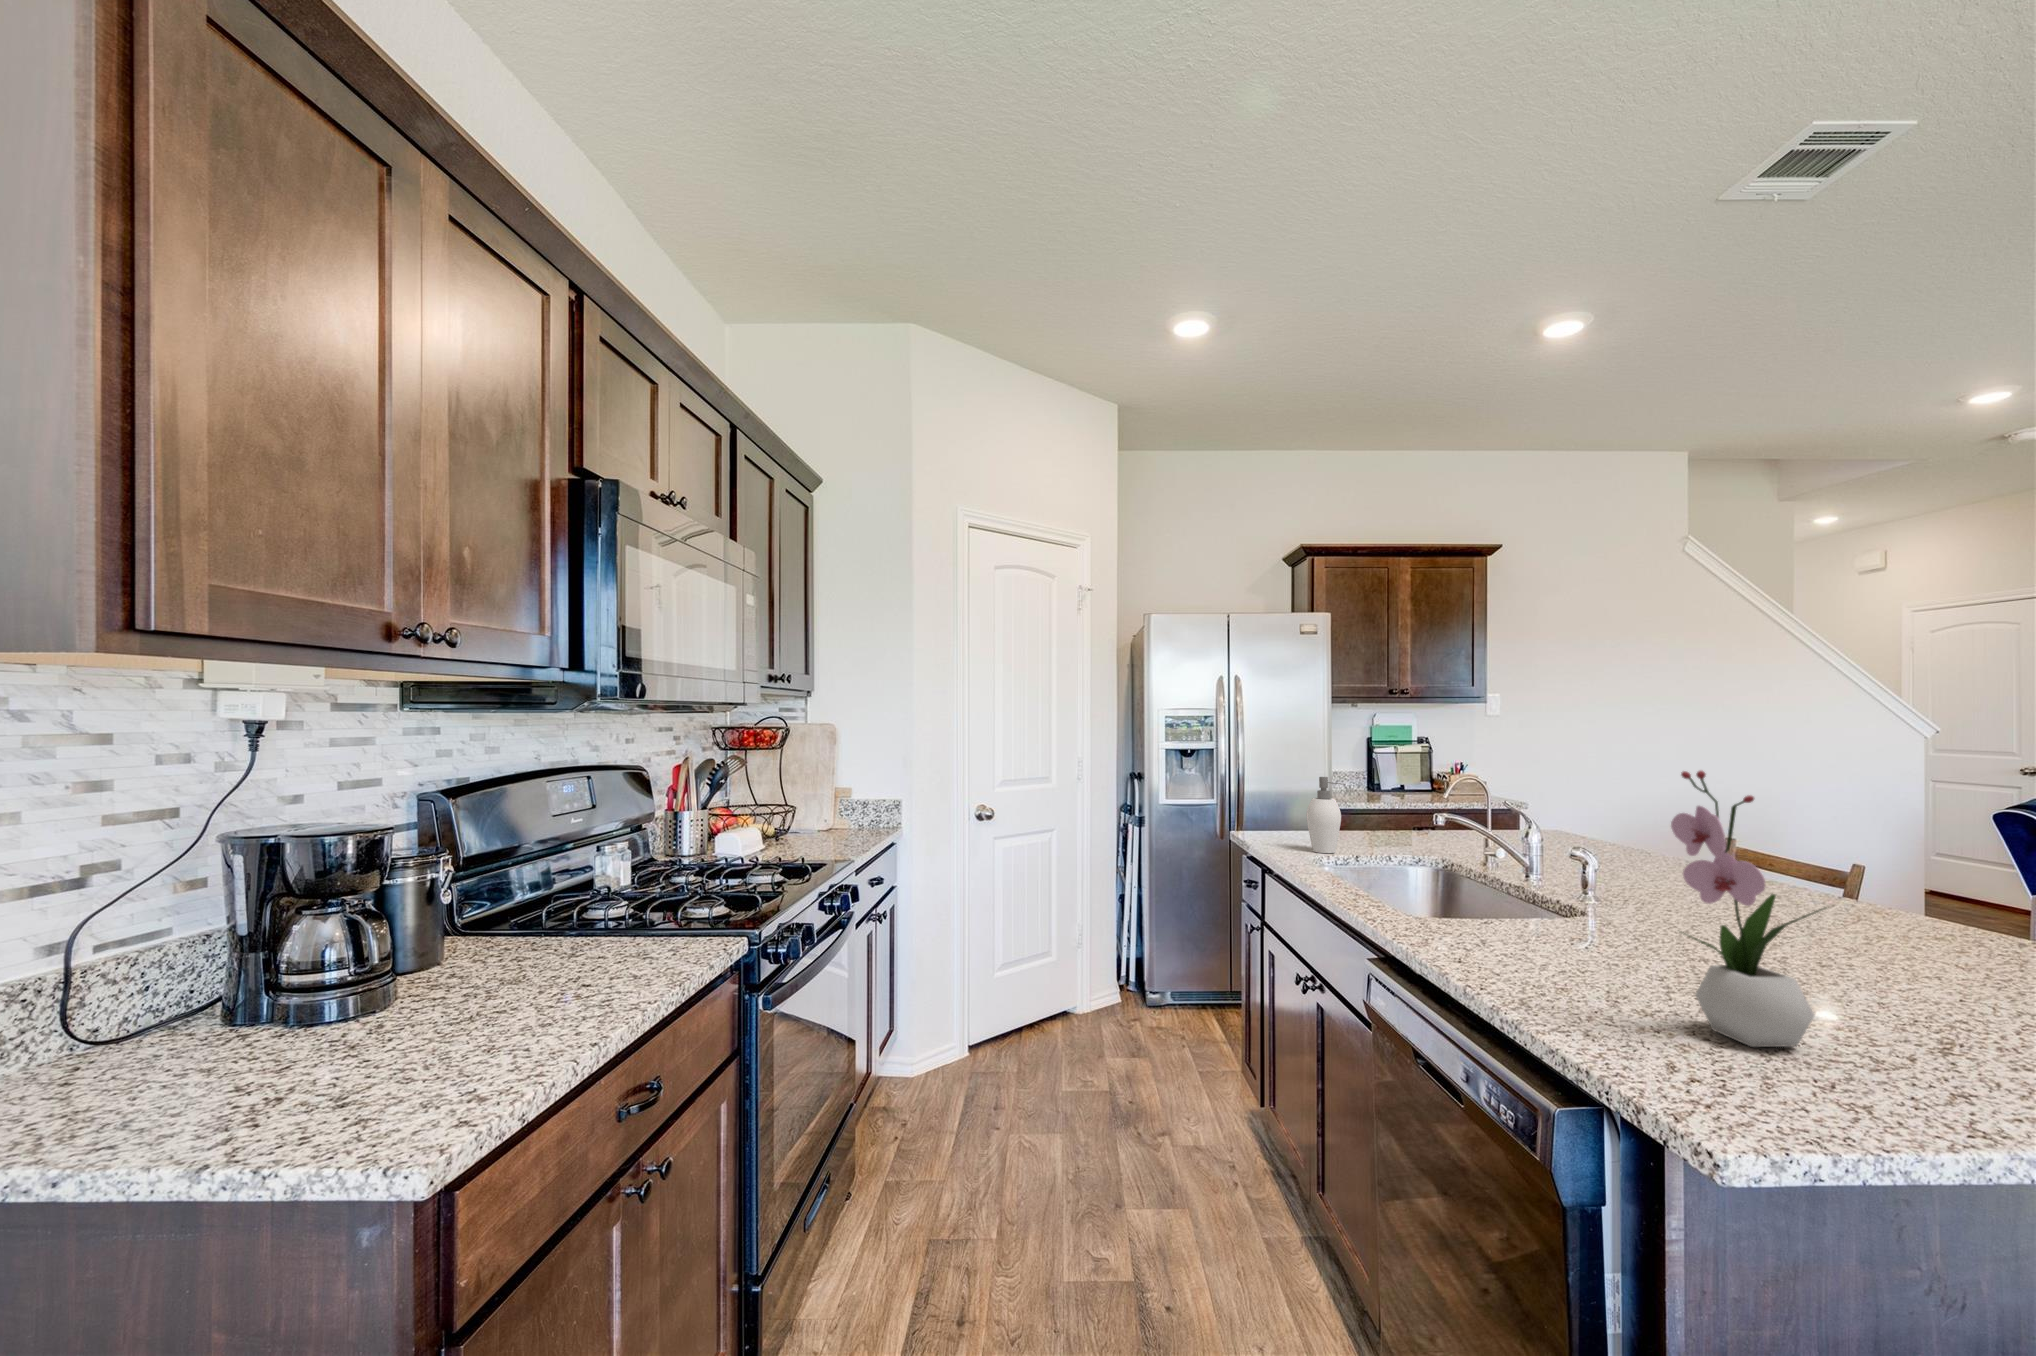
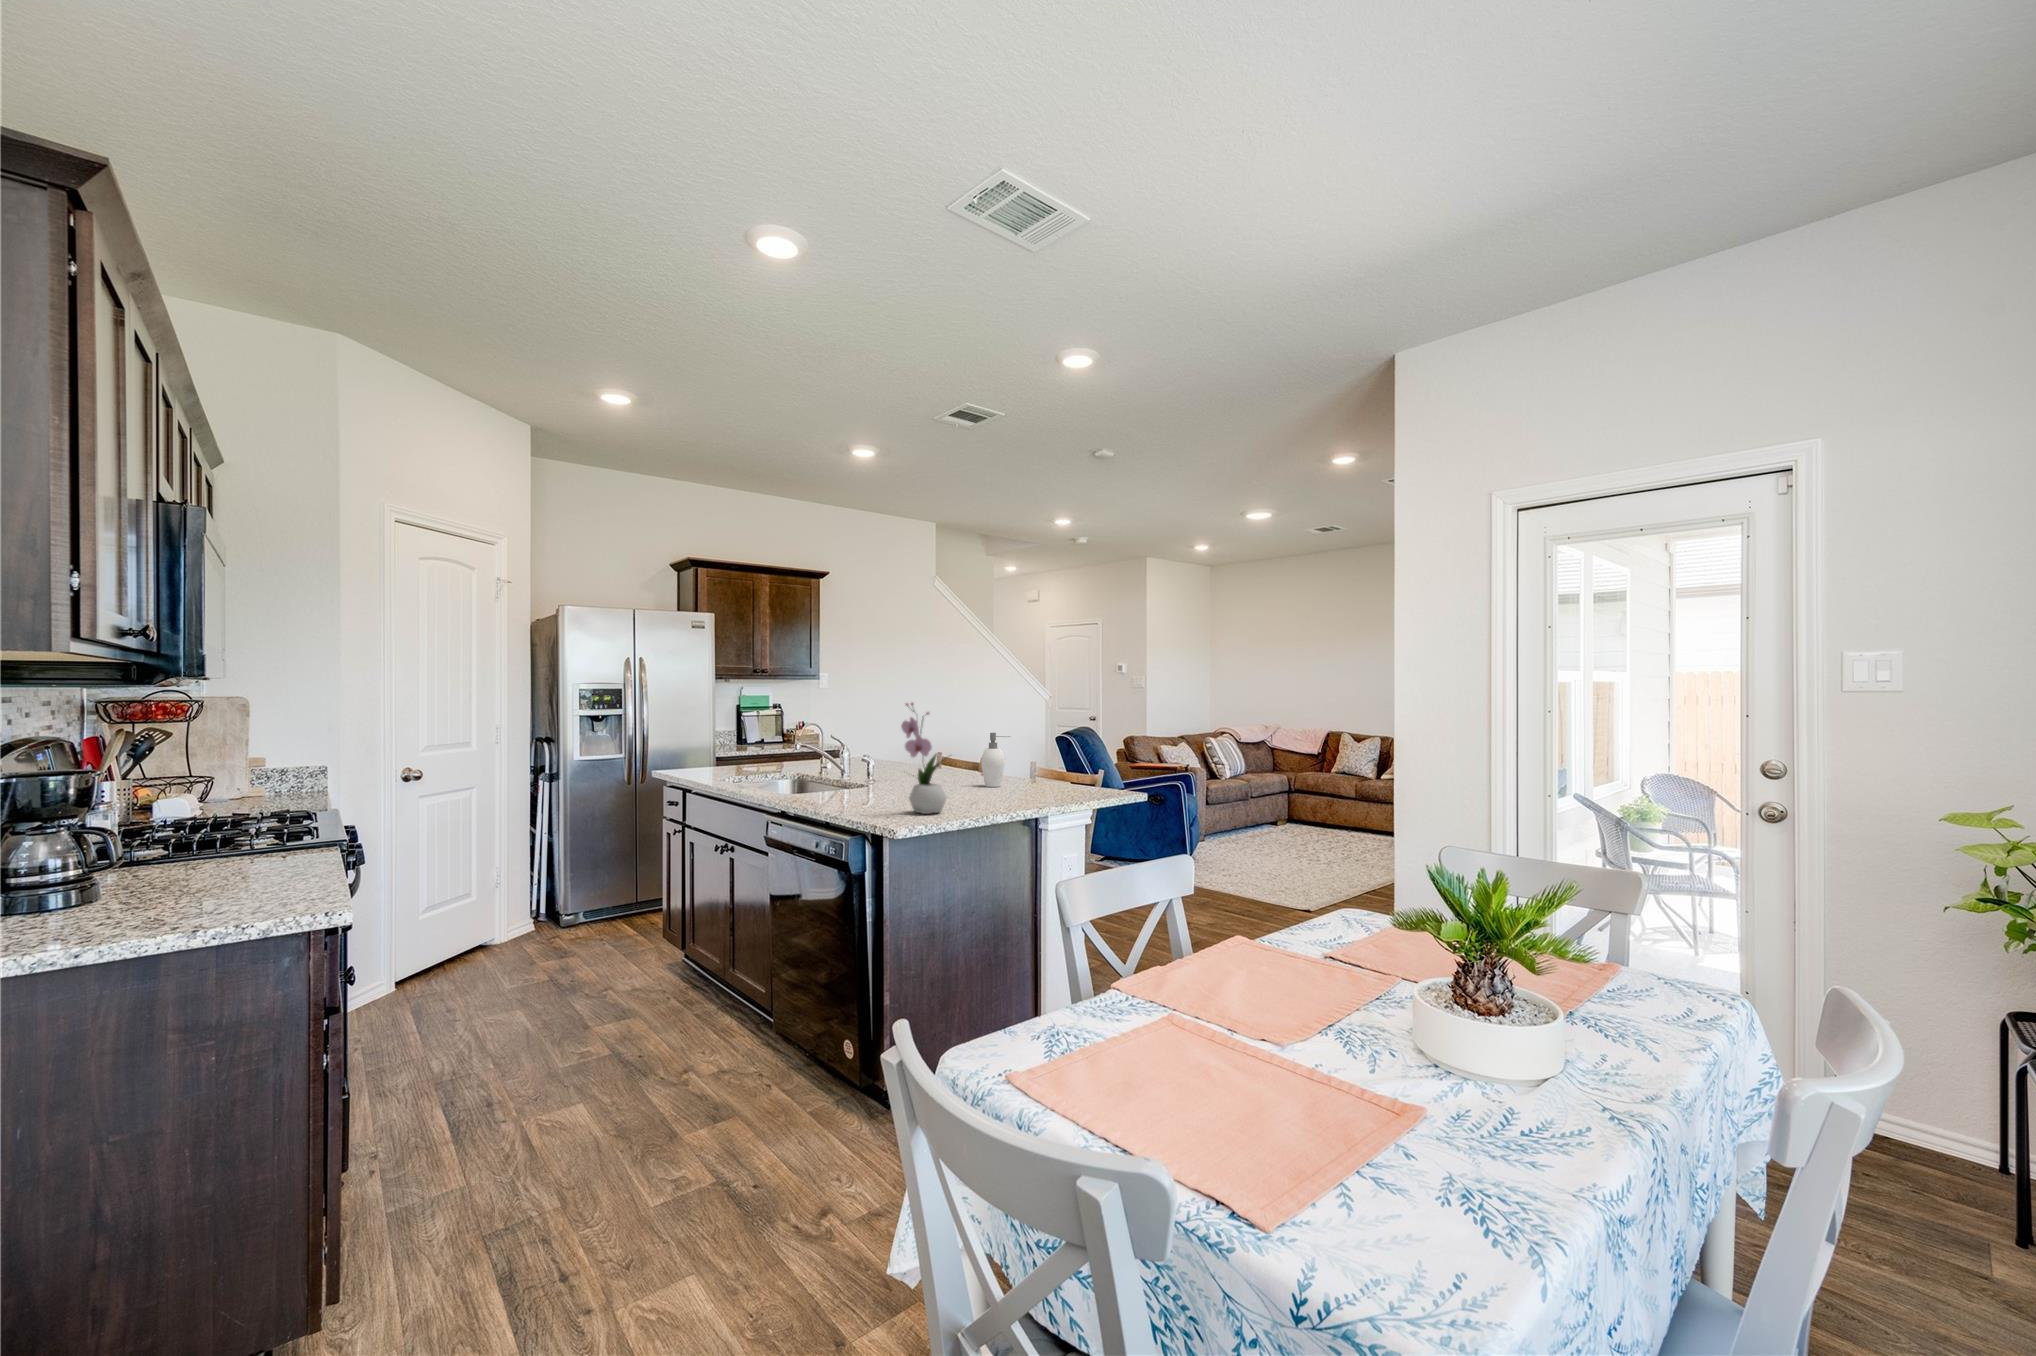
soap dispenser: present [1306,777,1345,853] -> present [981,733,1009,787]

